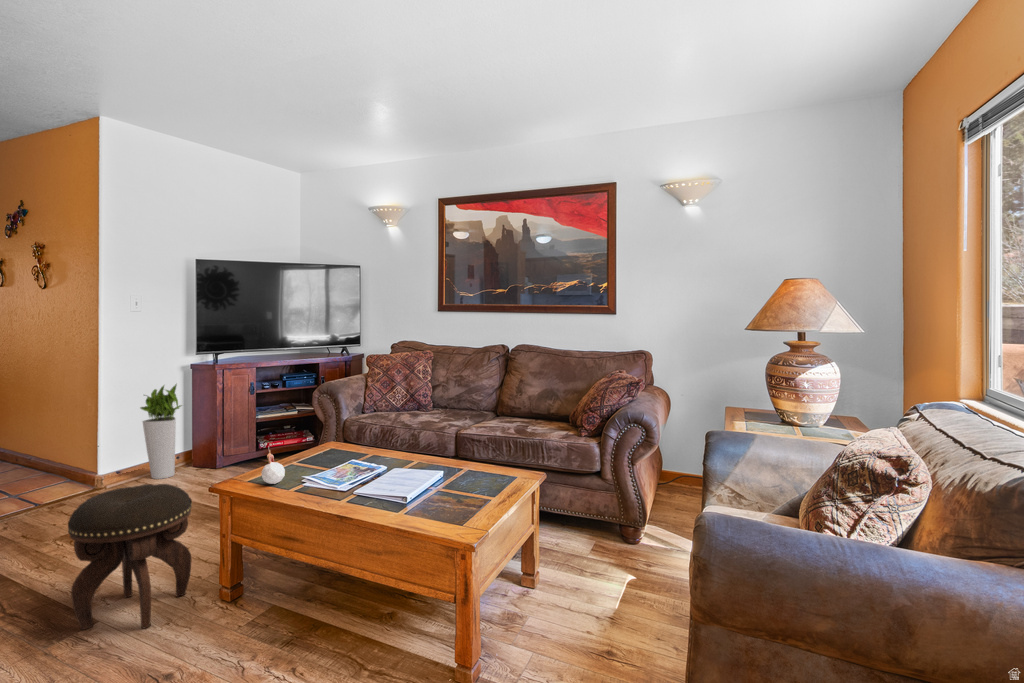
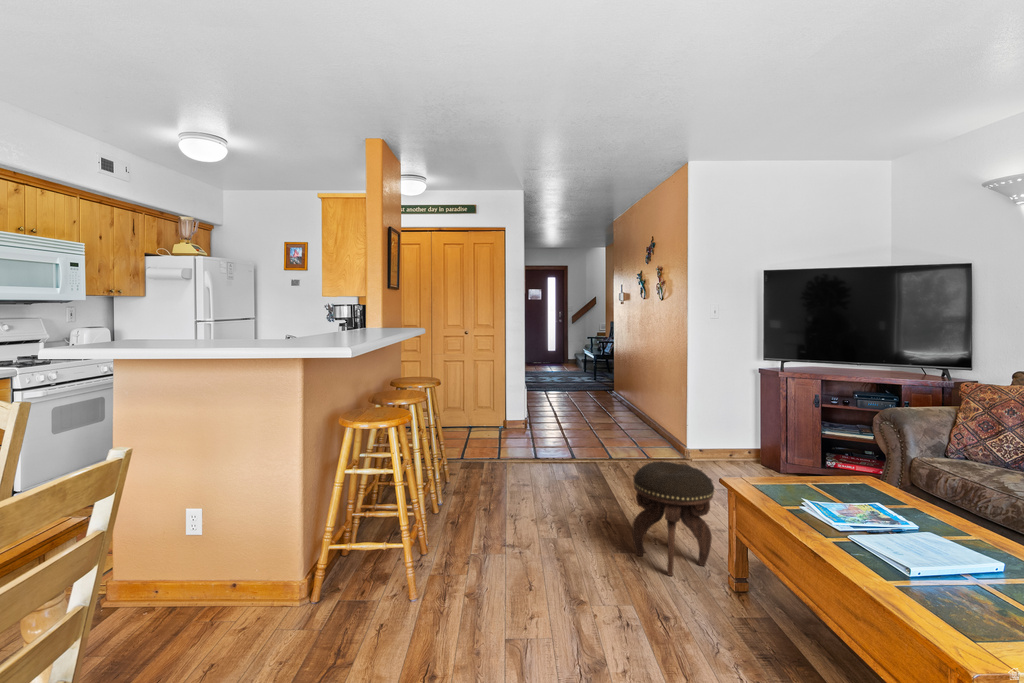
planter: present [141,384,182,479] -> none [719,385,755,467]
candle: present [262,448,285,484] -> none [766,461,789,499]

